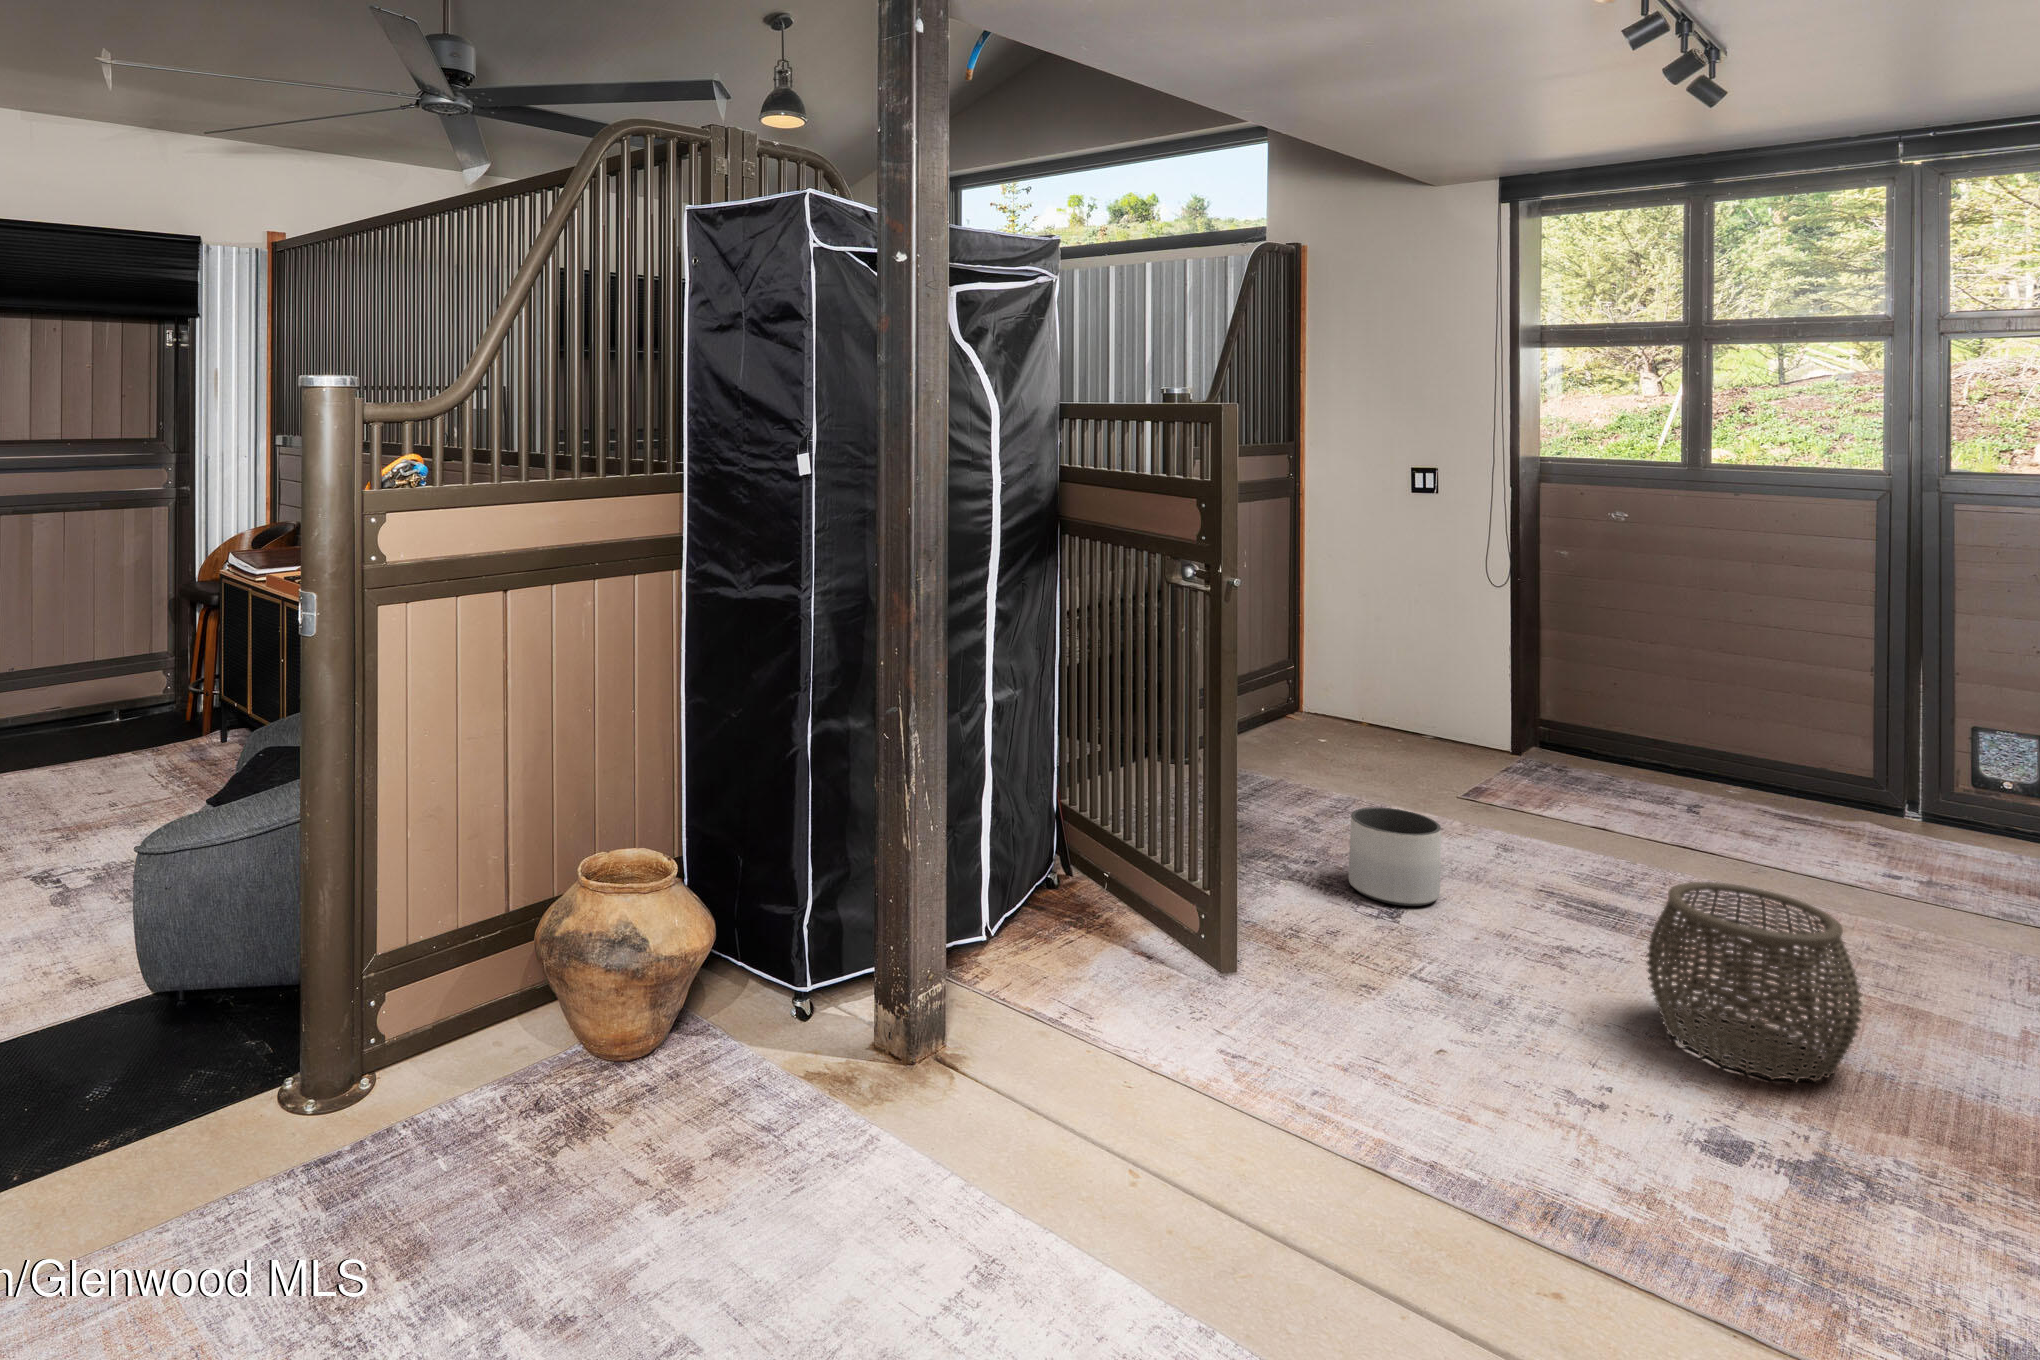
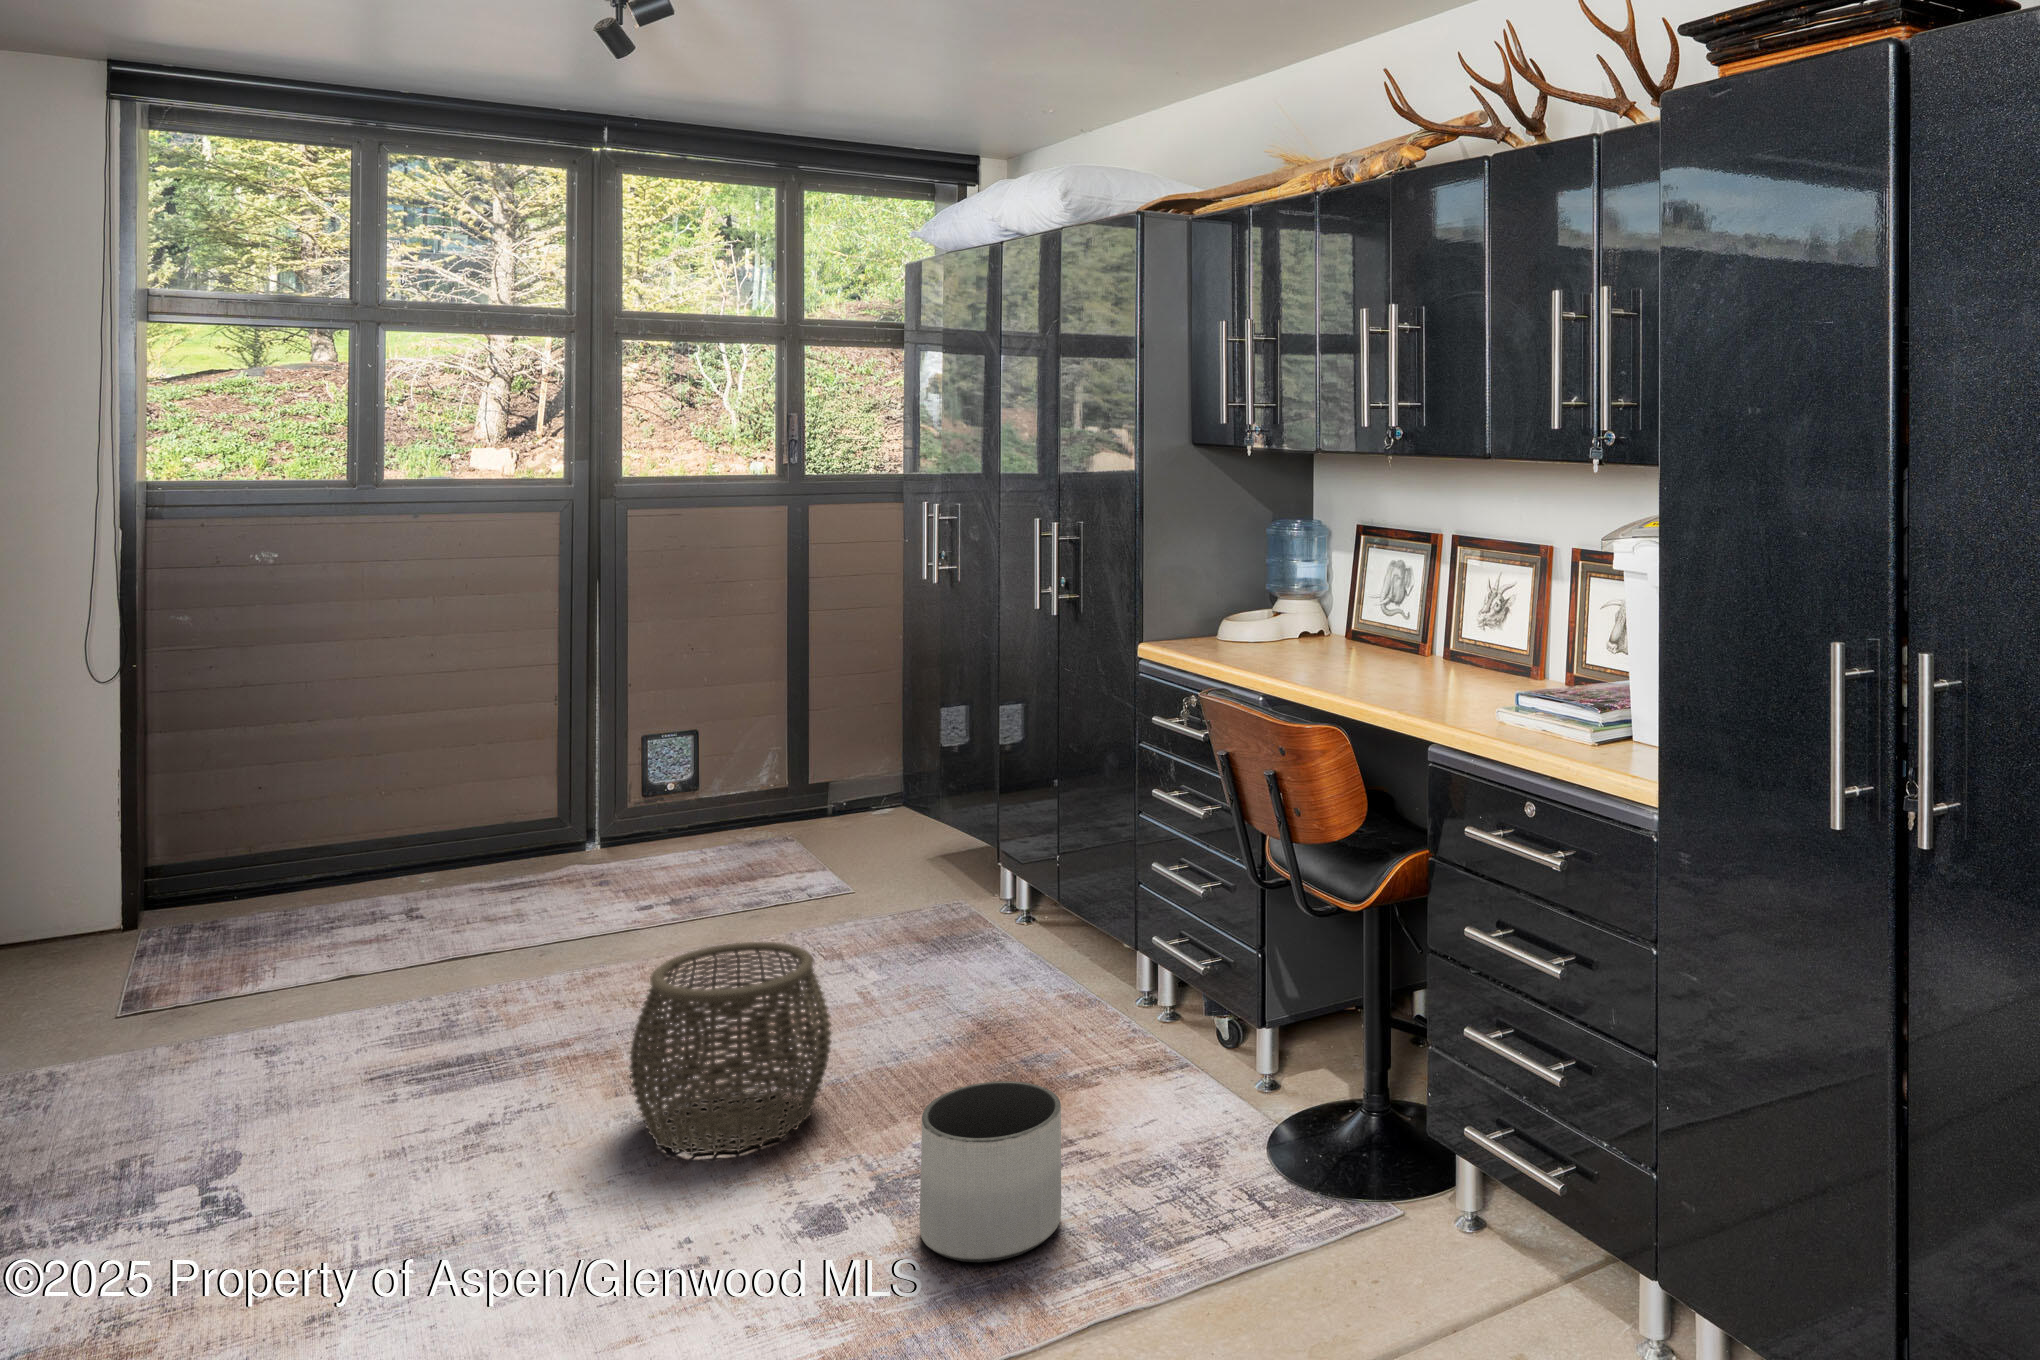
planter: present [1349,807,1441,906] -> present [919,1081,1061,1262]

